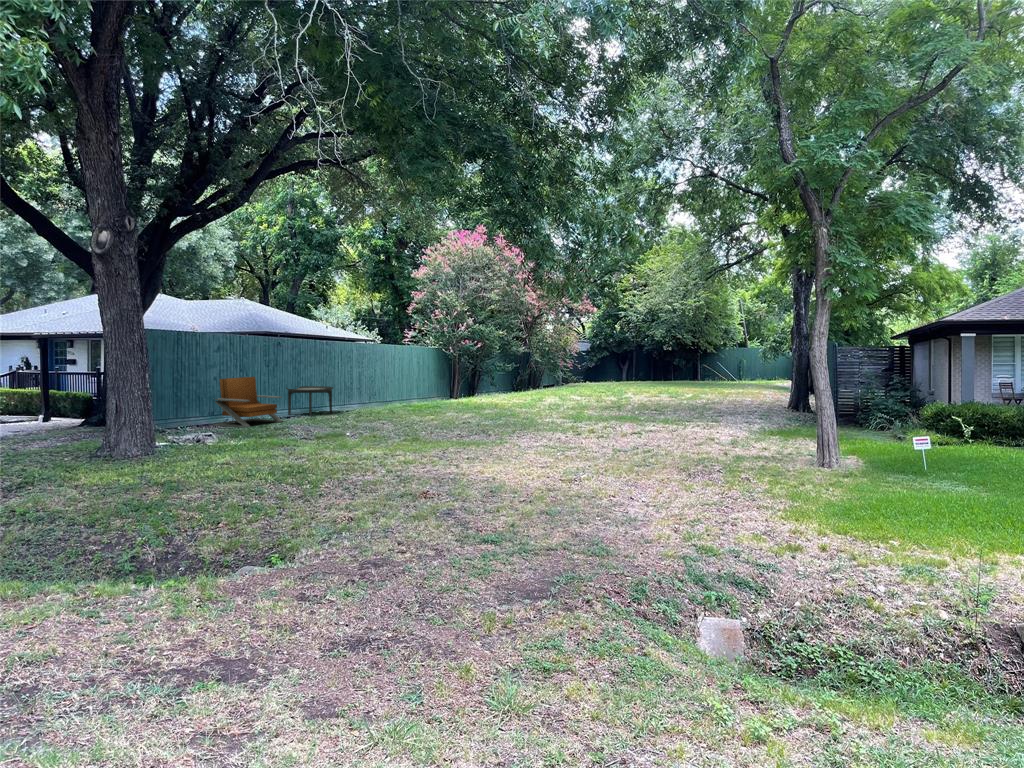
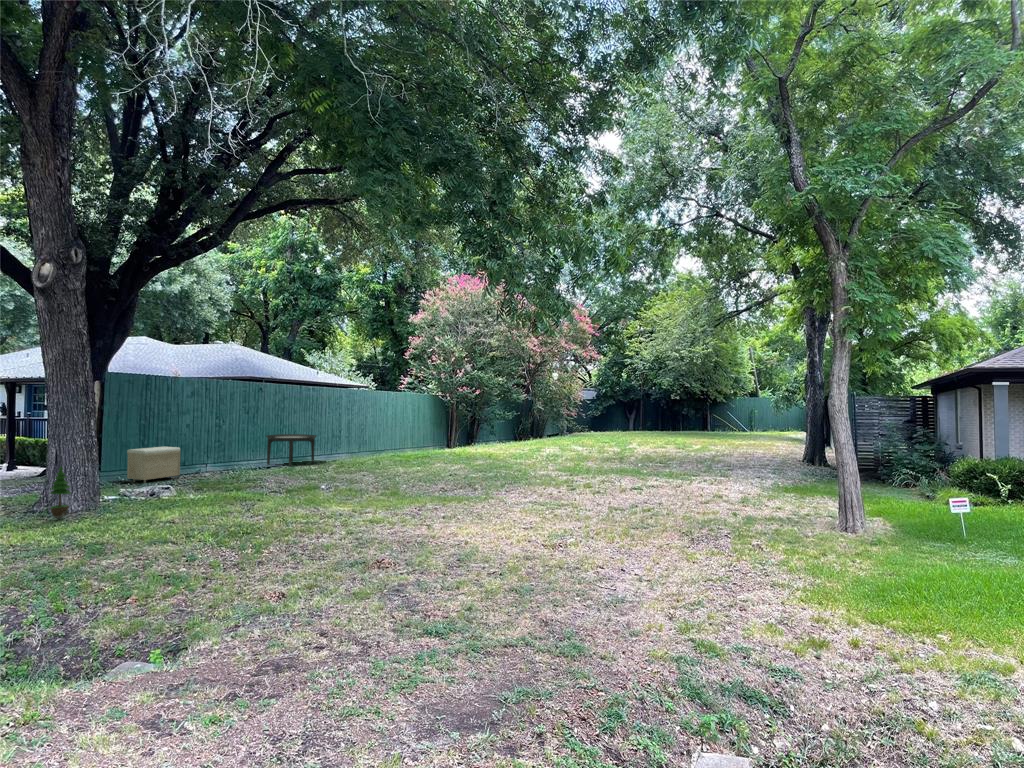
lounge chair: present [214,377,282,427] -> none [181,424,258,479]
storage bench: none [165,398,213,432] -> present [127,447,180,483]
potted tree: none [114,415,135,463] -> present [49,466,71,519]

